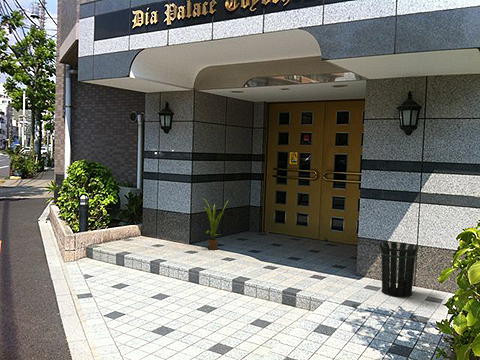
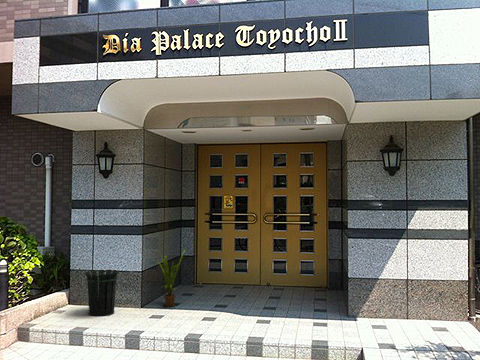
waste bin: present [379,242,419,297] -> present [85,269,119,316]

